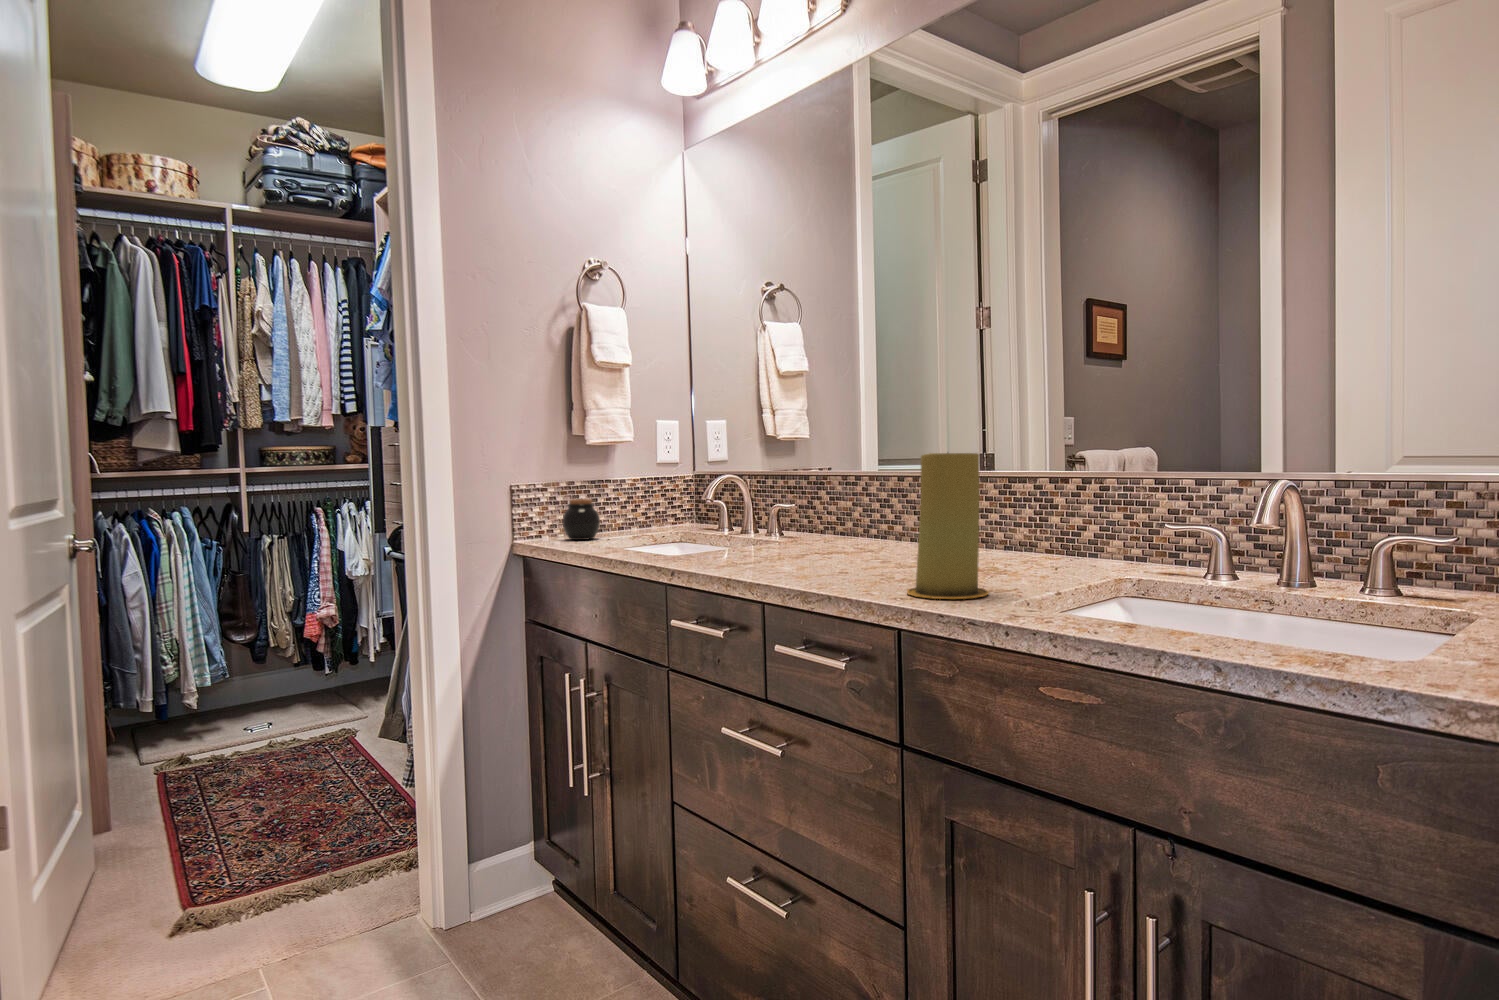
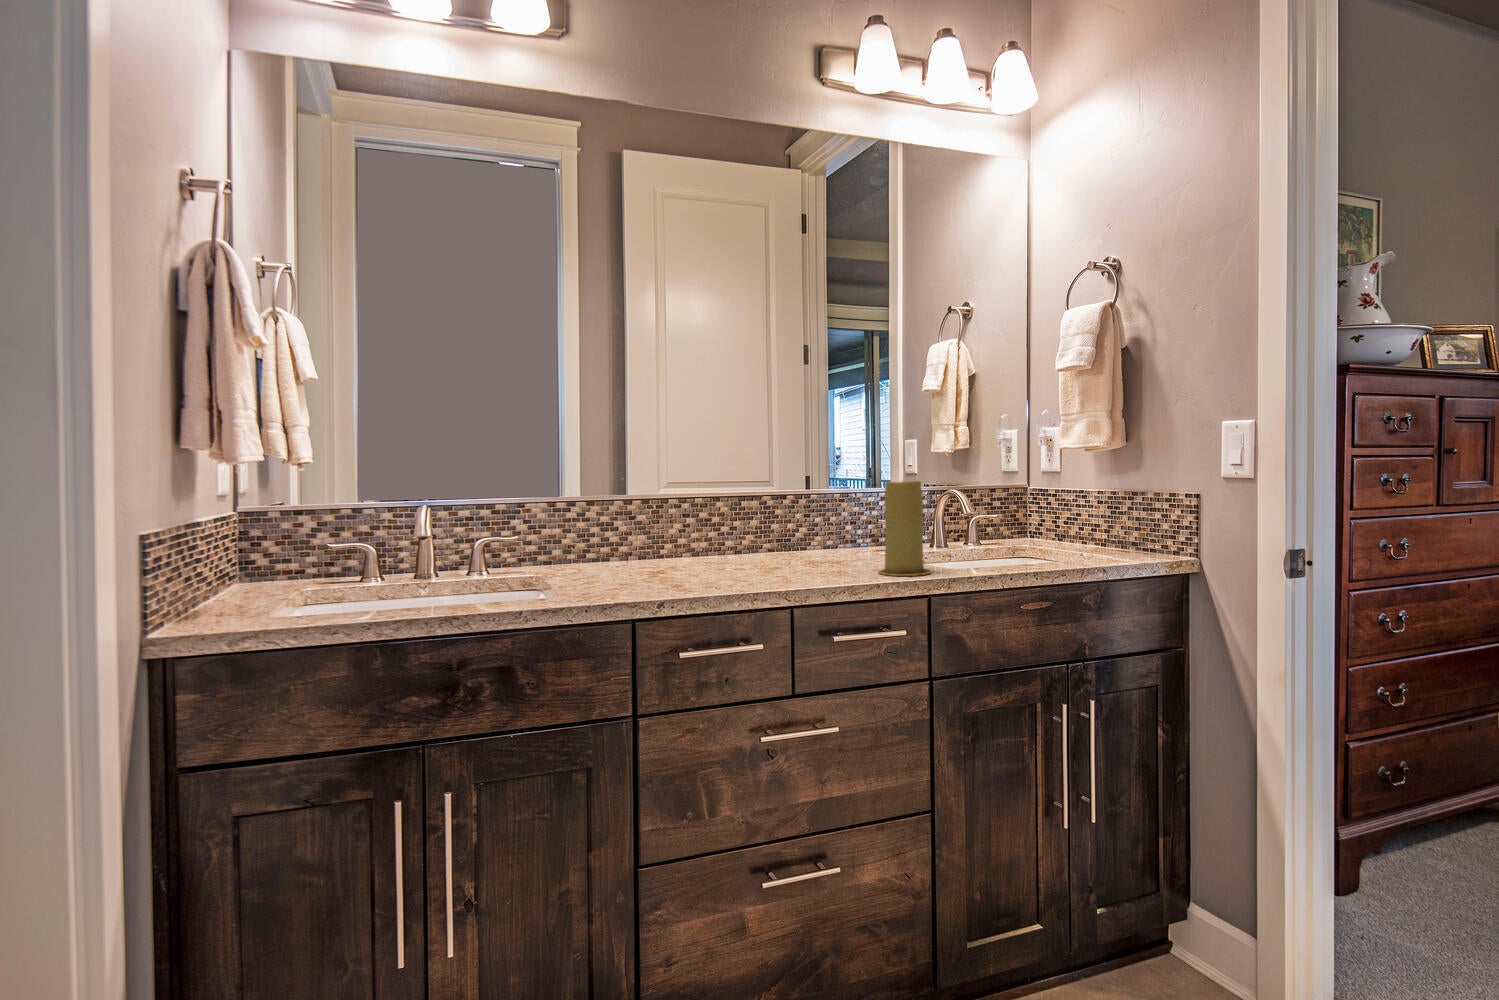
jar: present [563,499,600,540] -> none [275,551,330,608]

